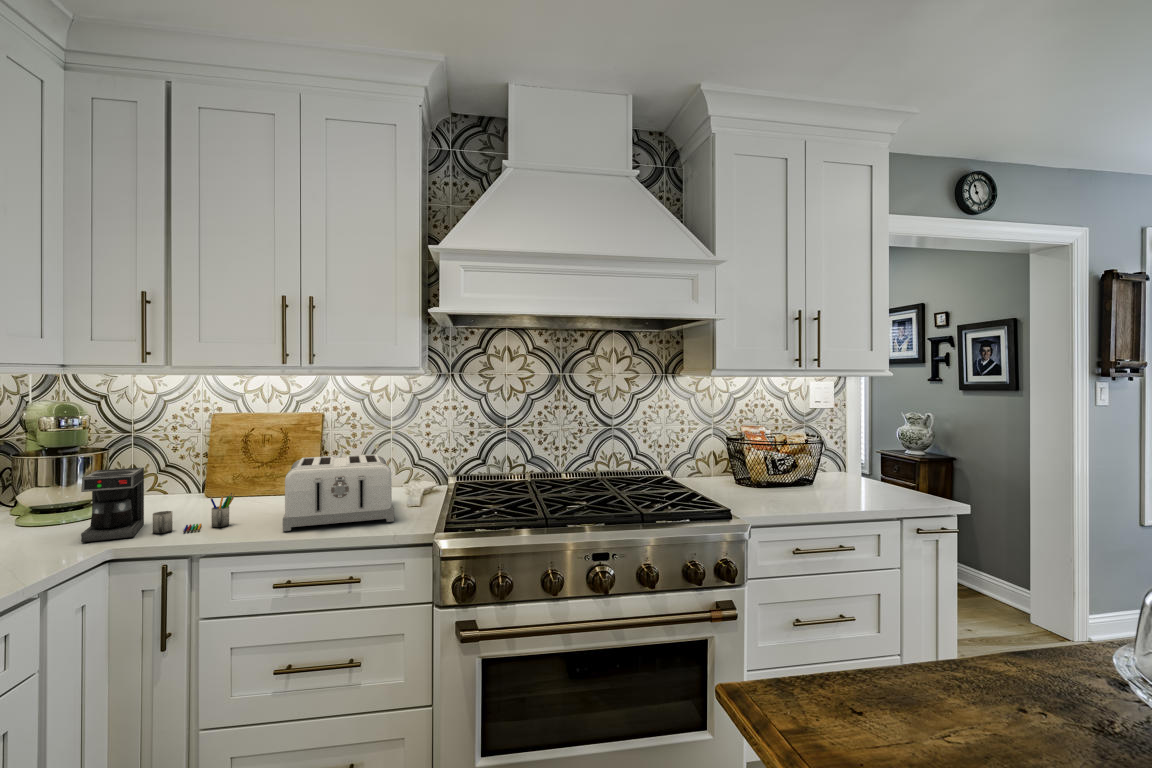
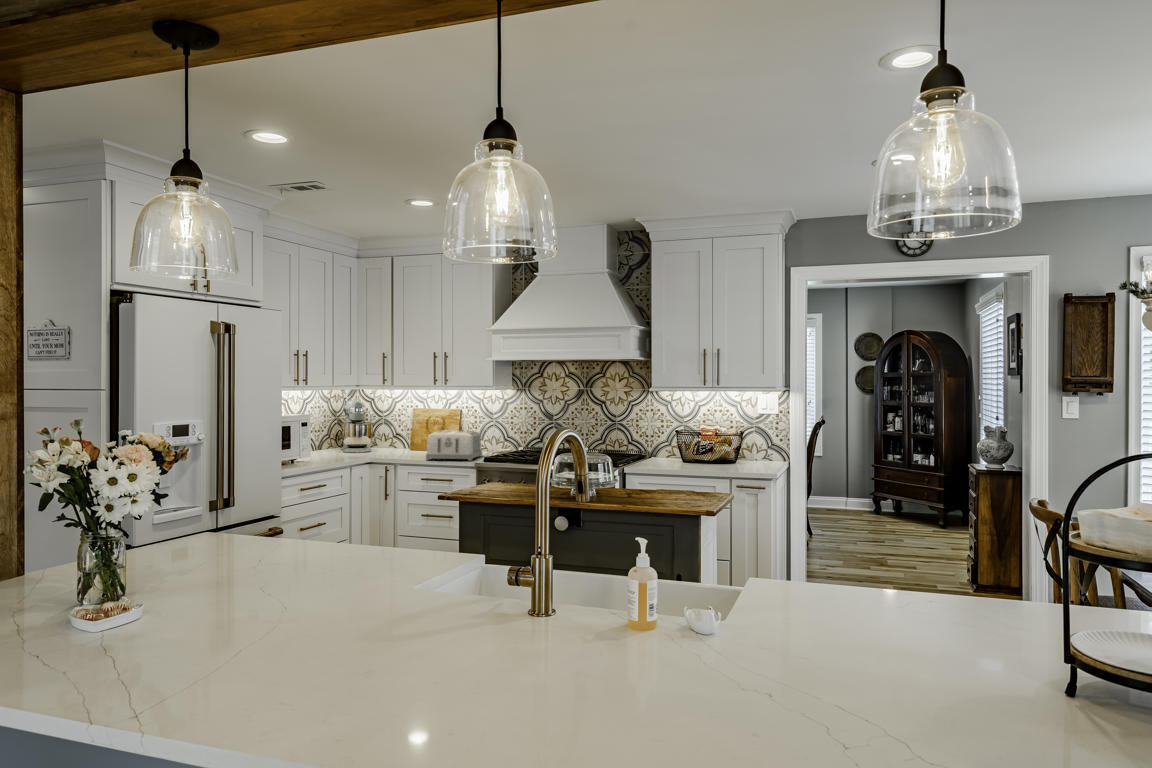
coffee maker: present [81,468,234,542] -> none [359,431,412,458]

